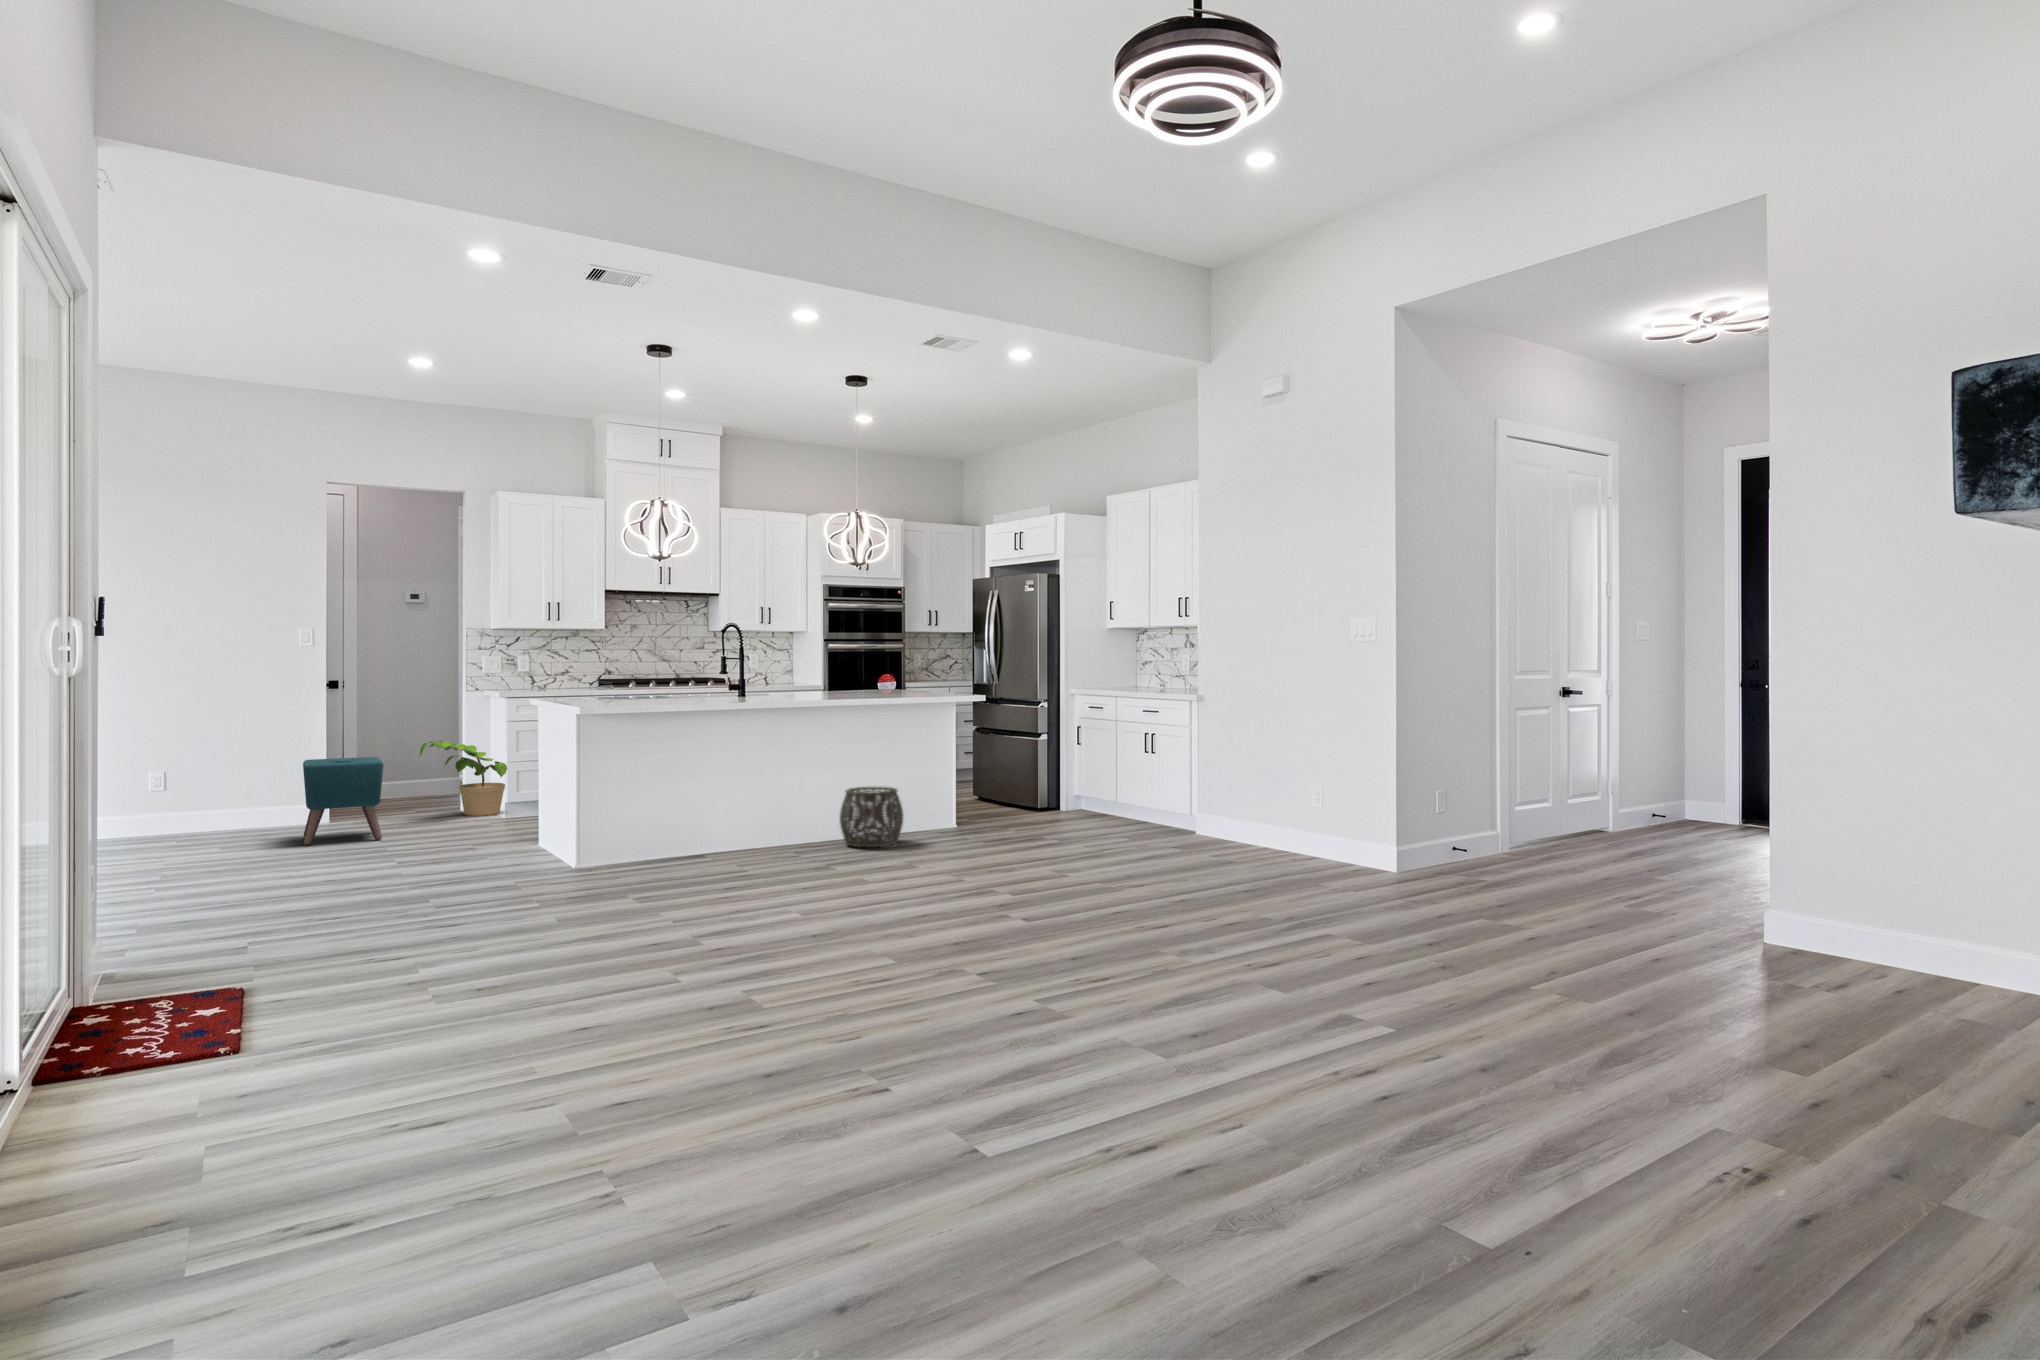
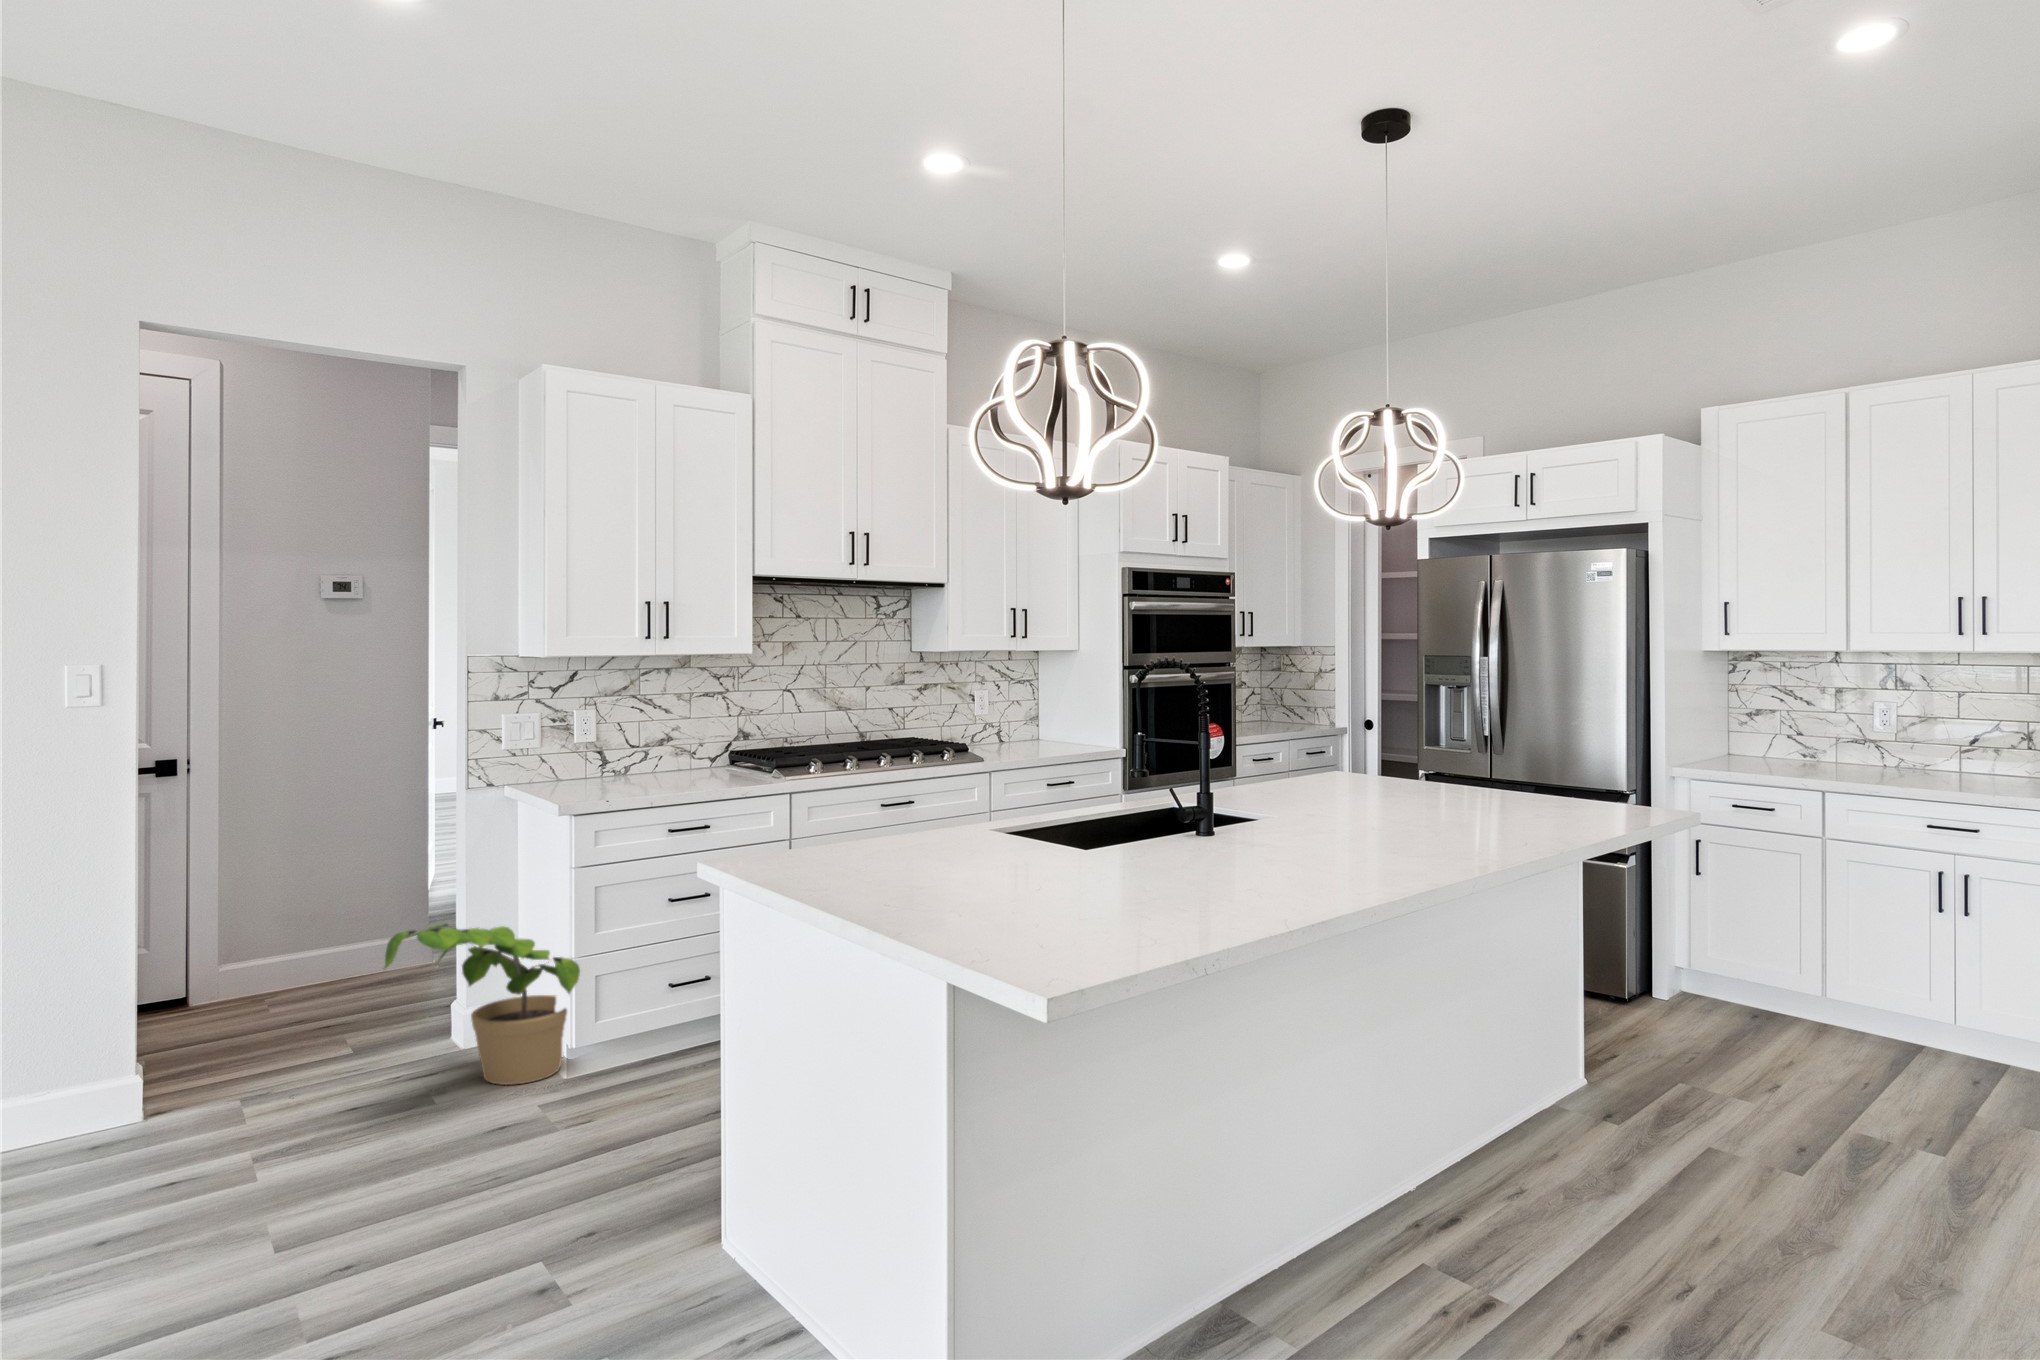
ottoman: present [303,757,384,846] -> none [67,1005,309,1319]
woven basket: present [840,787,903,847] -> none [1559,1082,1741,1280]

